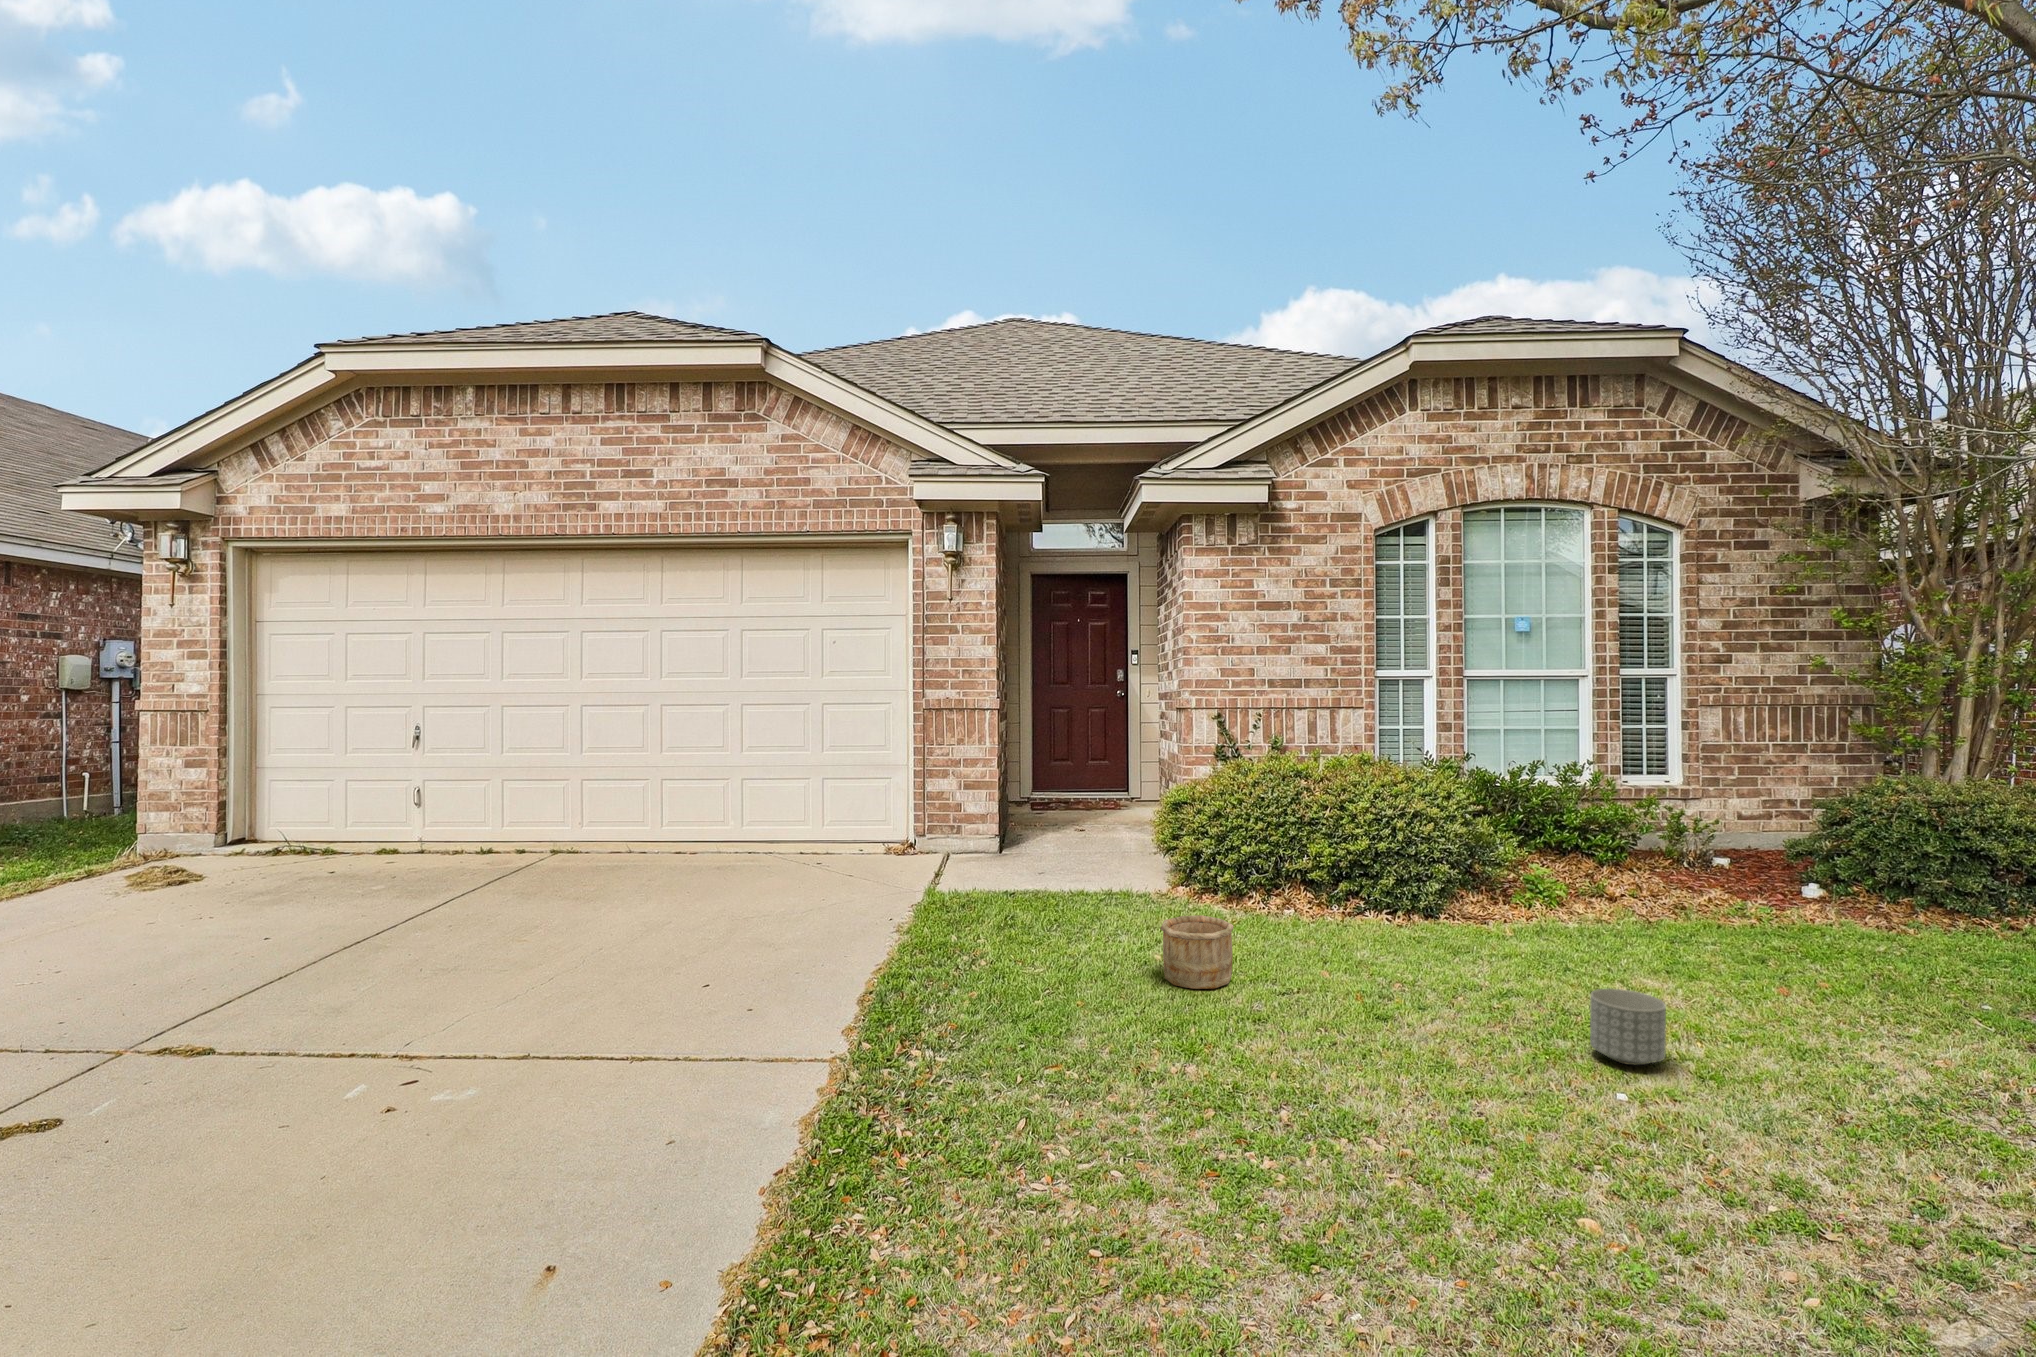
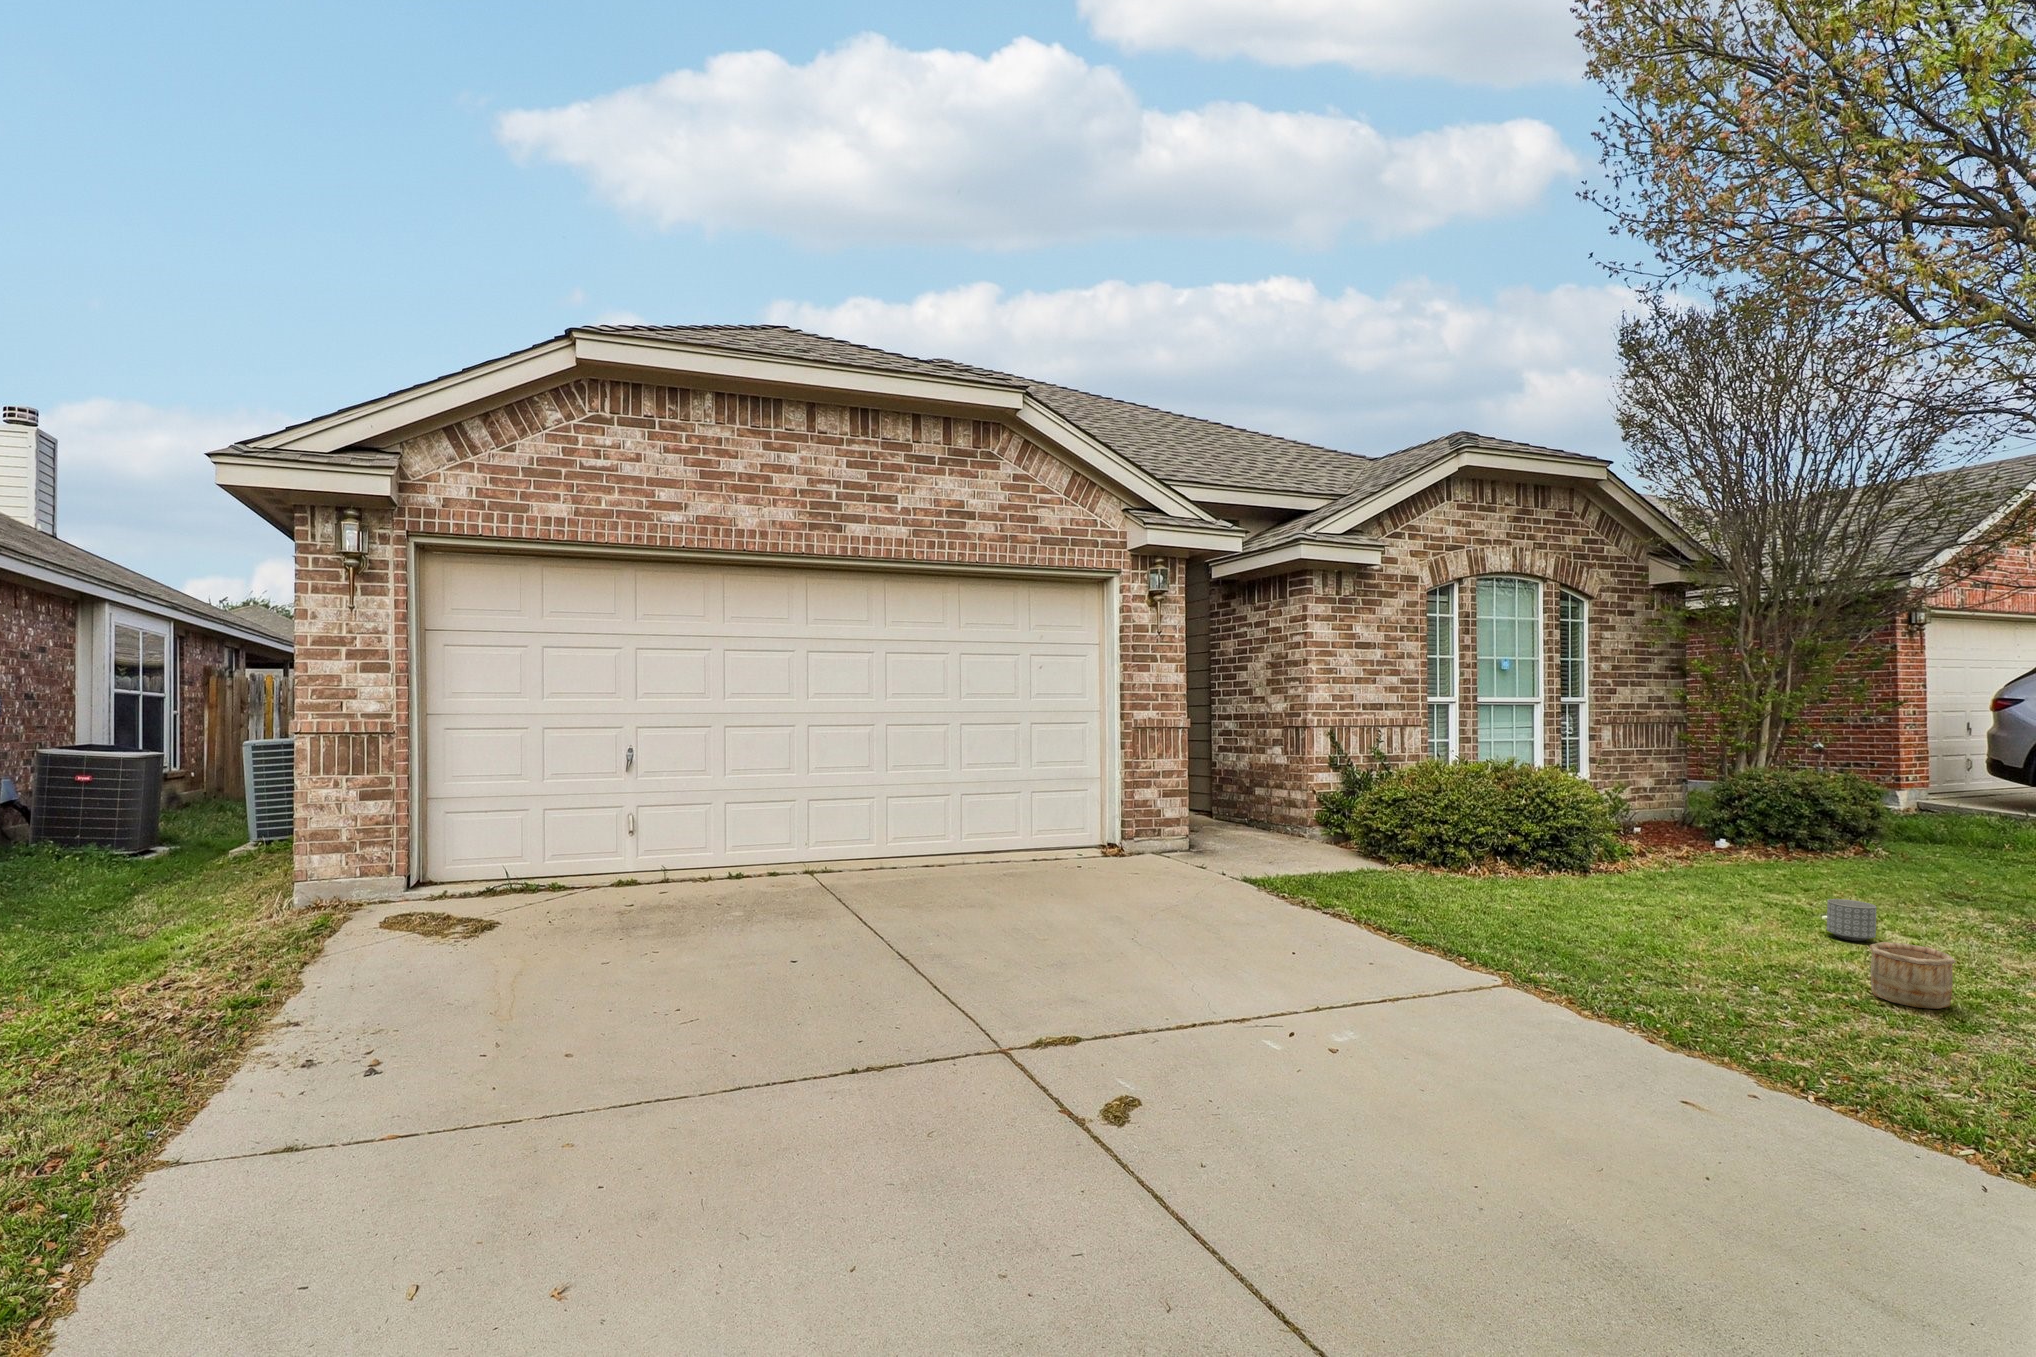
wooden bucket: present [1160,915,1234,989] -> present [1870,942,1956,1009]

